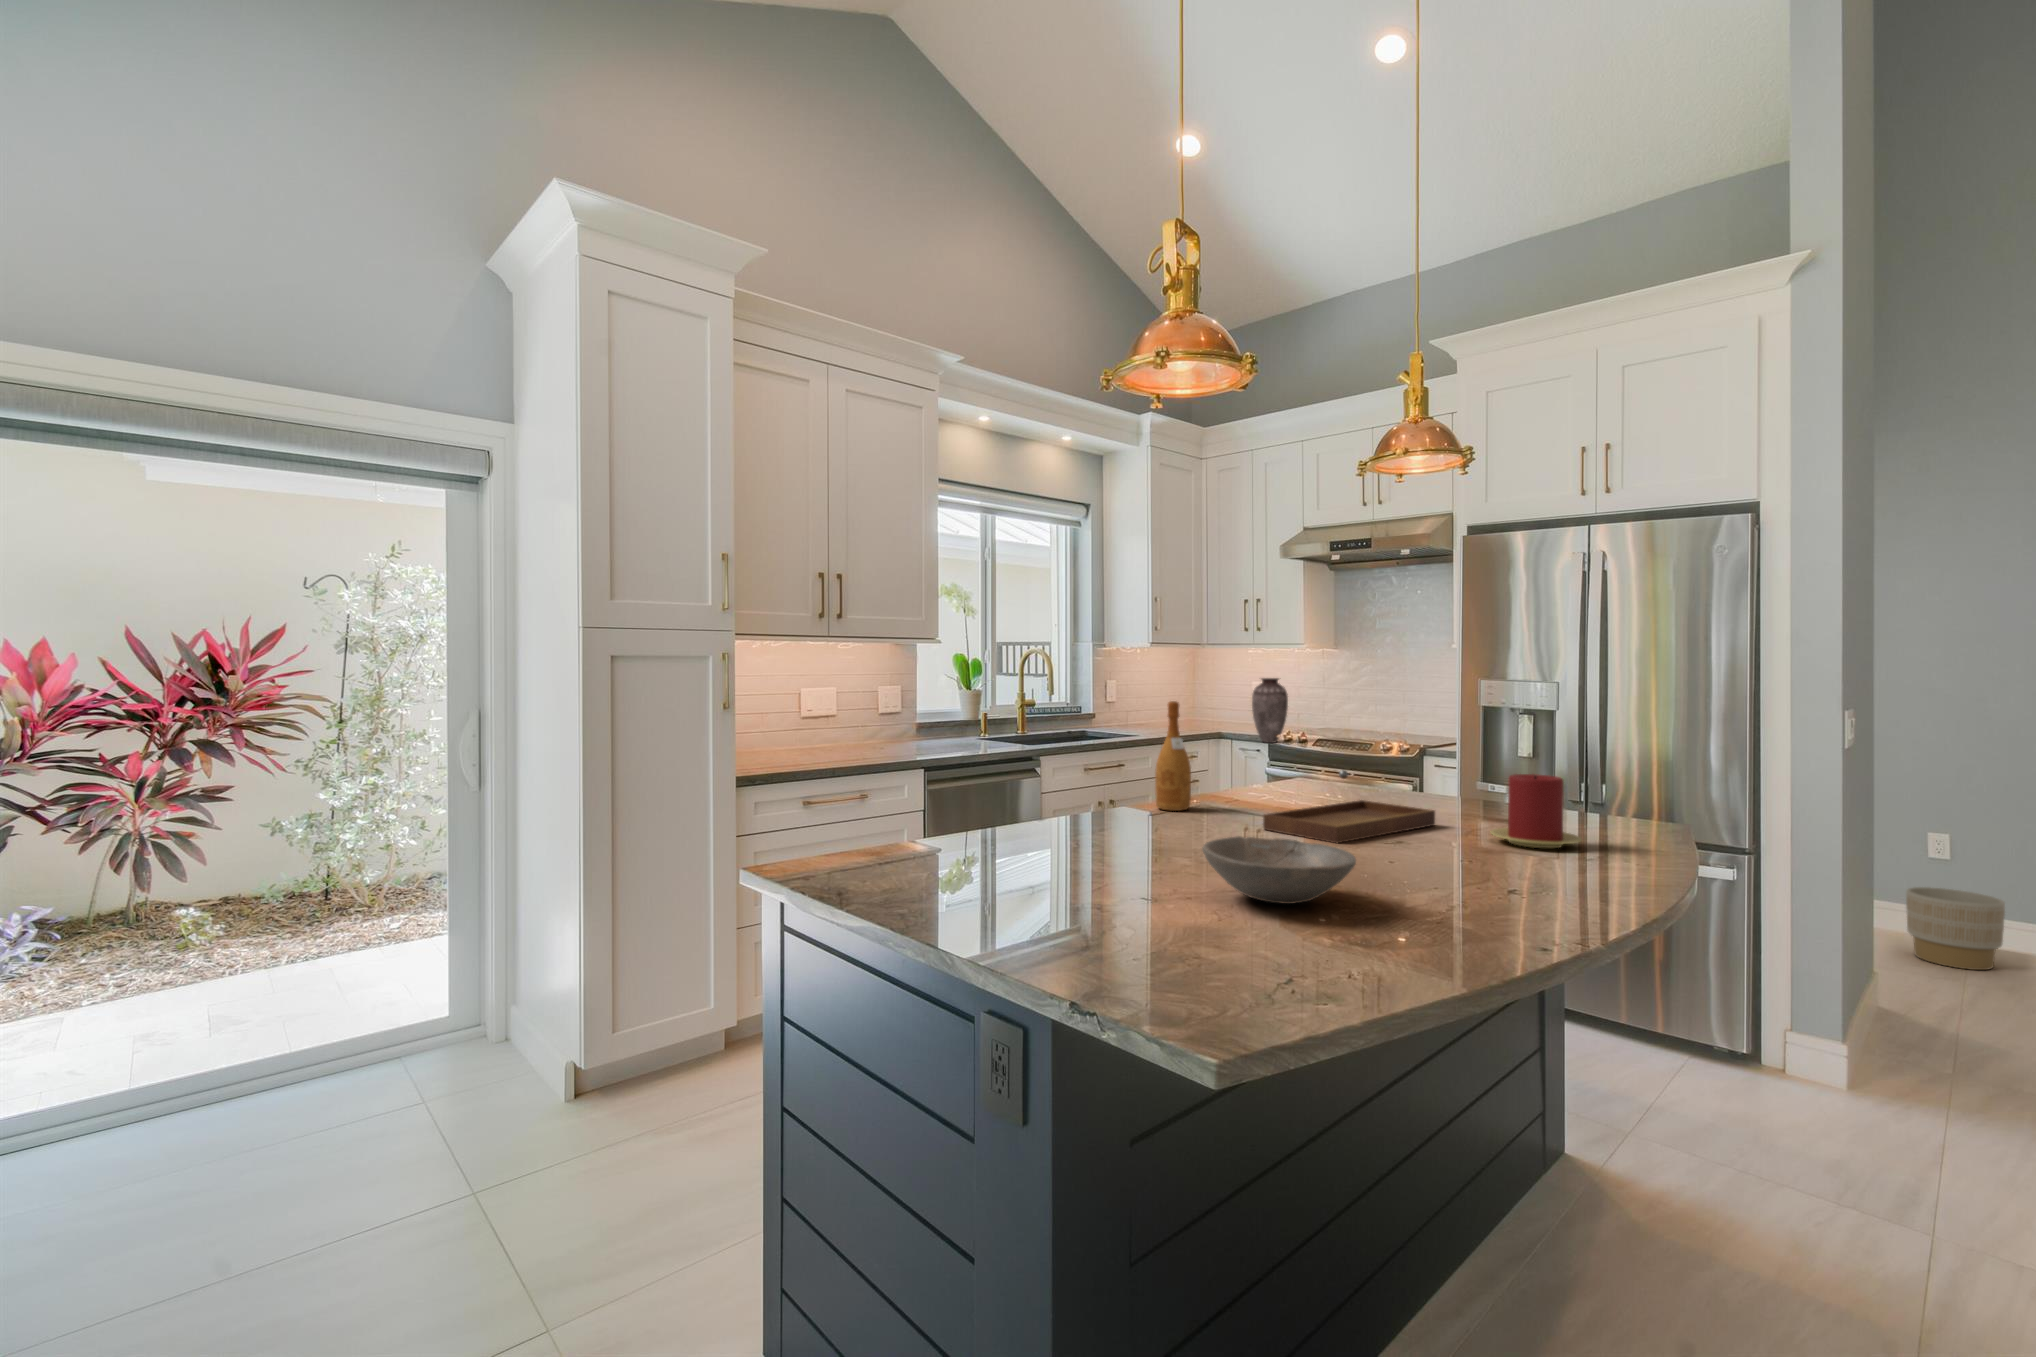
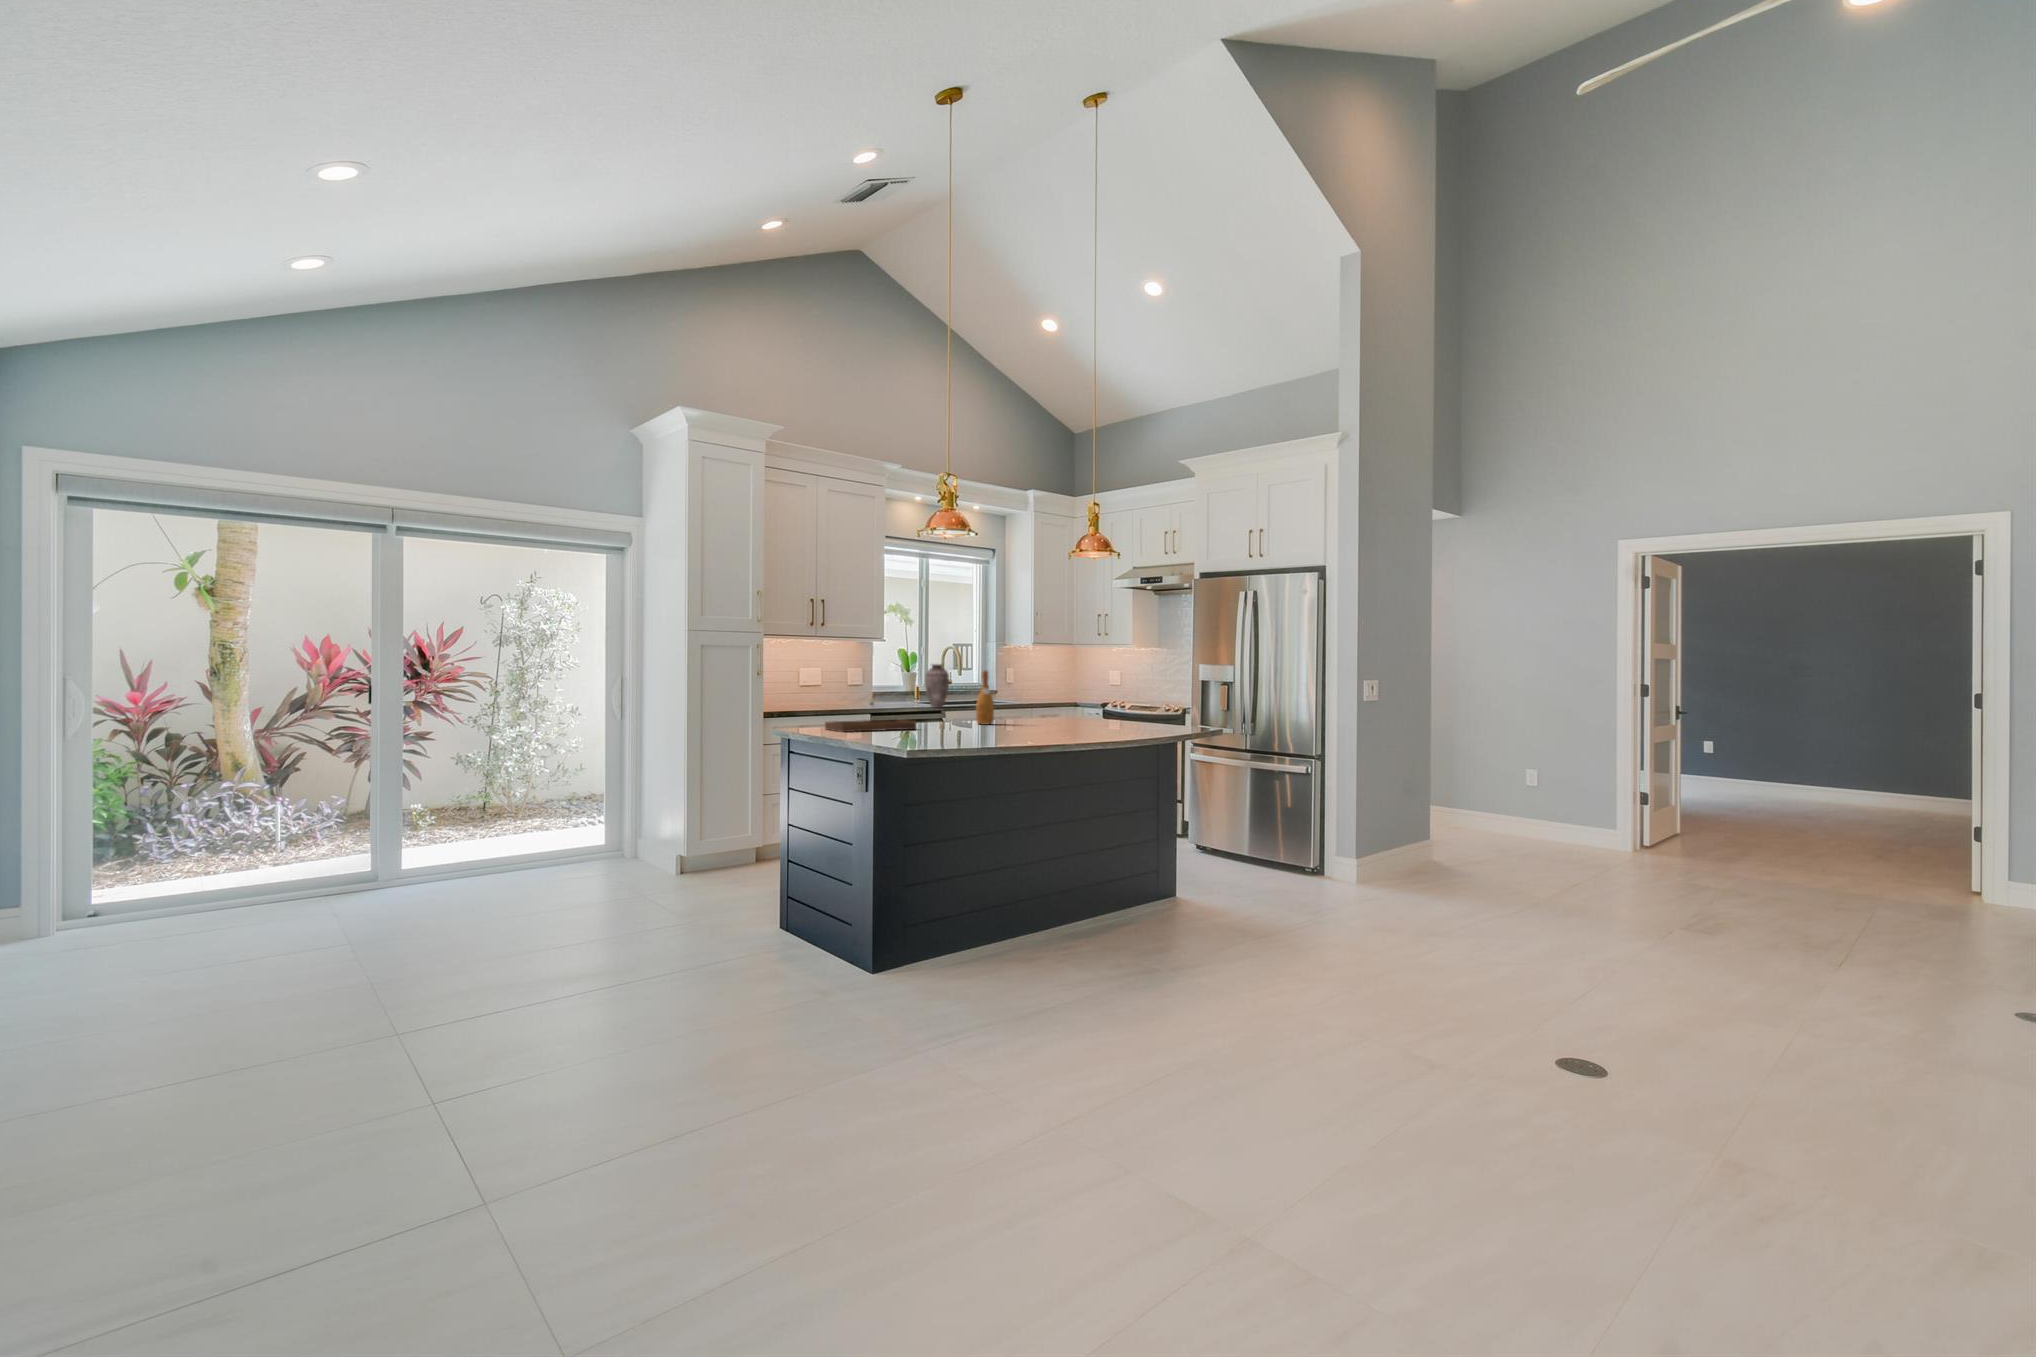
vase: present [1252,678,1288,743] -> present [925,664,949,708]
tray: present [1263,770,1435,843] -> present [825,702,916,732]
candle: present [1491,774,1582,848] -> none [1109,701,1145,732]
bowl: present [1202,836,1356,904] -> none [951,717,1007,737]
planter: present [1906,887,2005,970] -> none [1488,798,1537,845]

